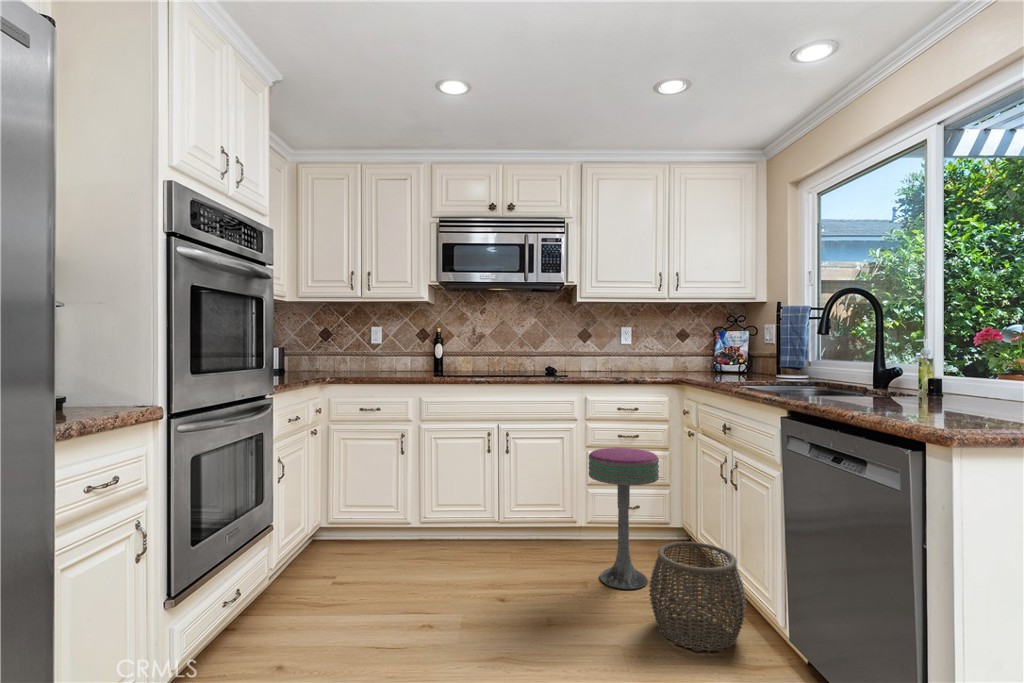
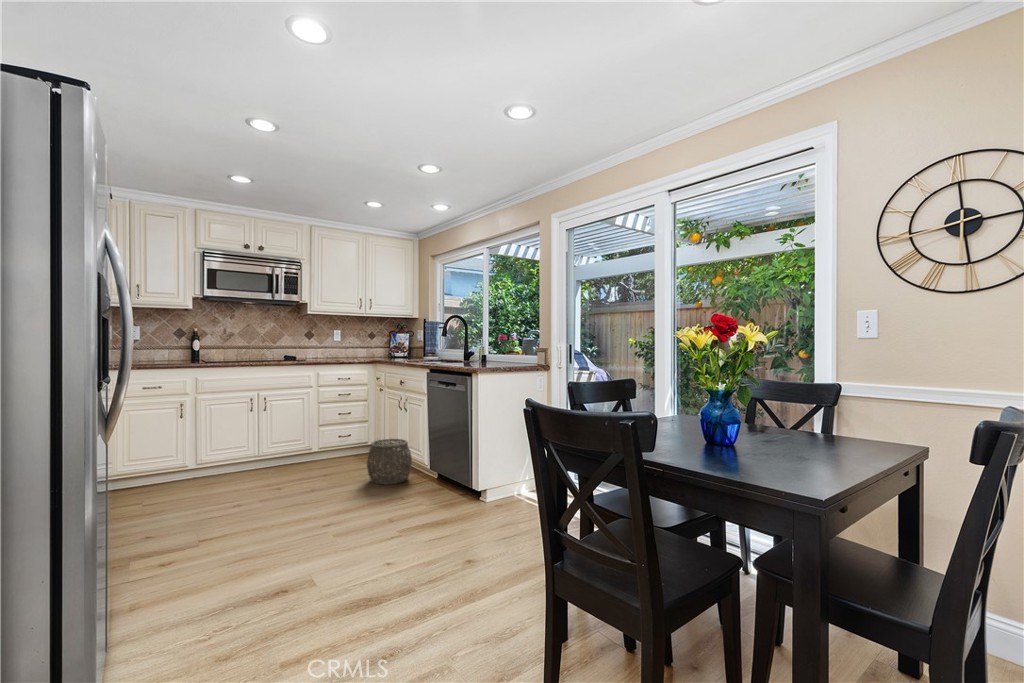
bar stool: present [589,448,659,589] -> none [326,399,367,474]

